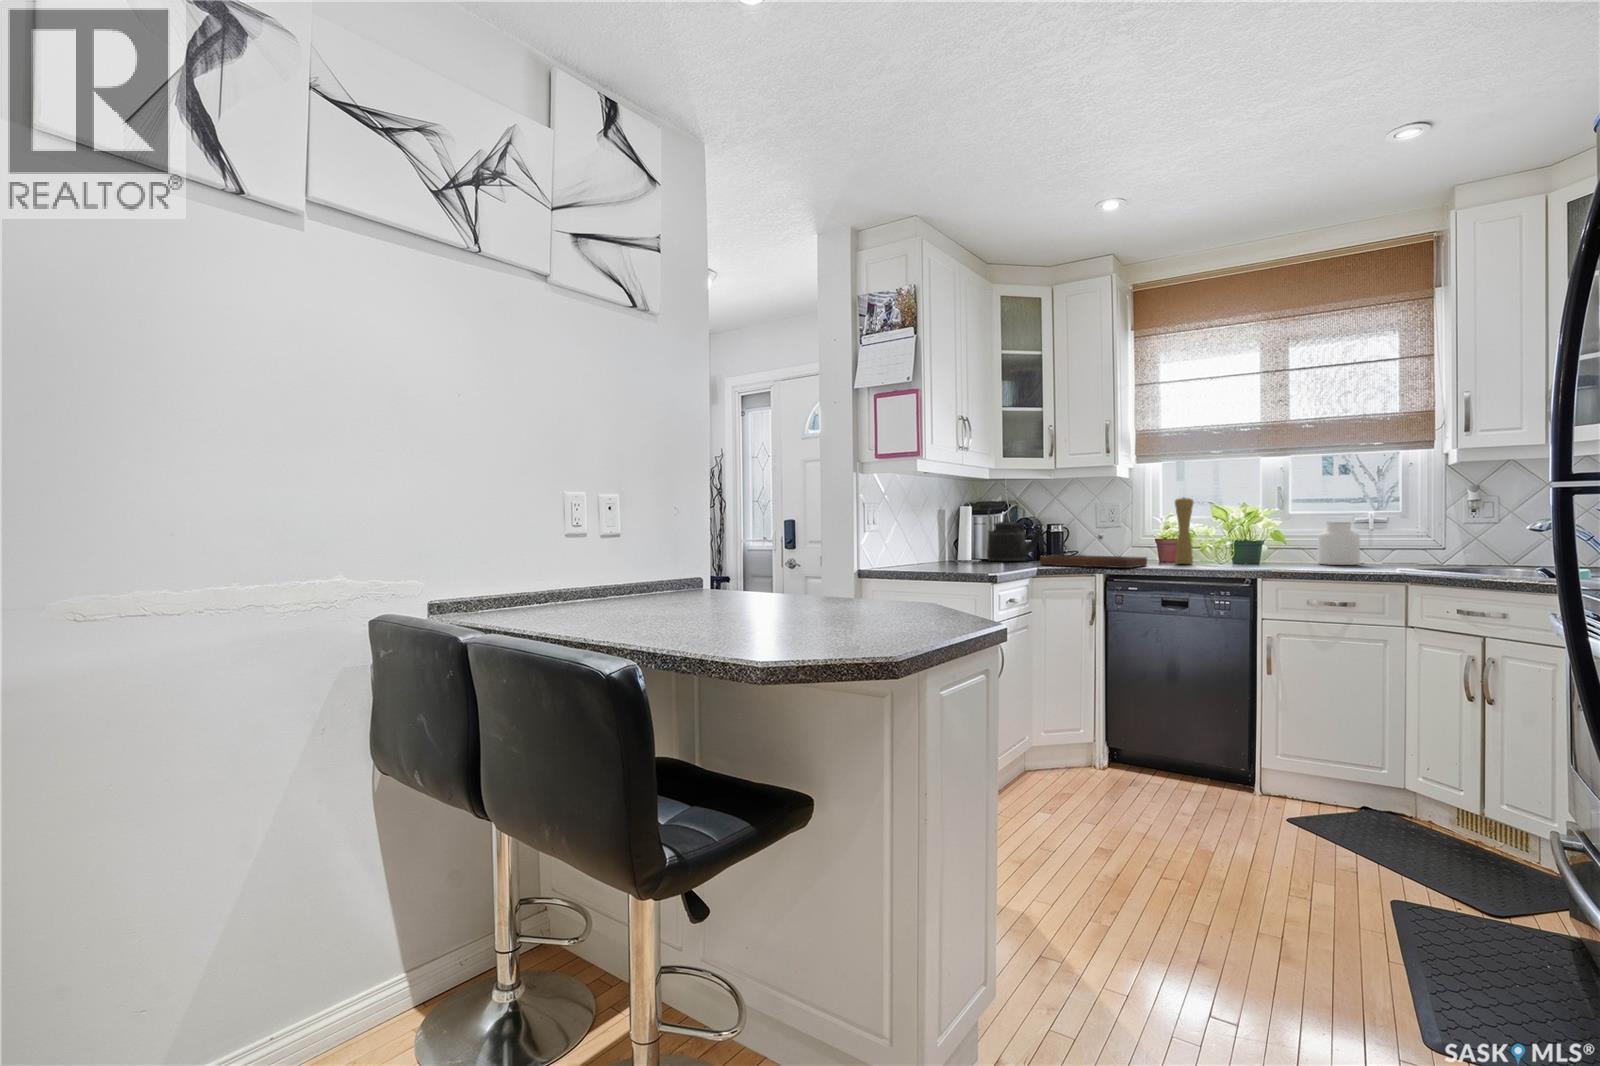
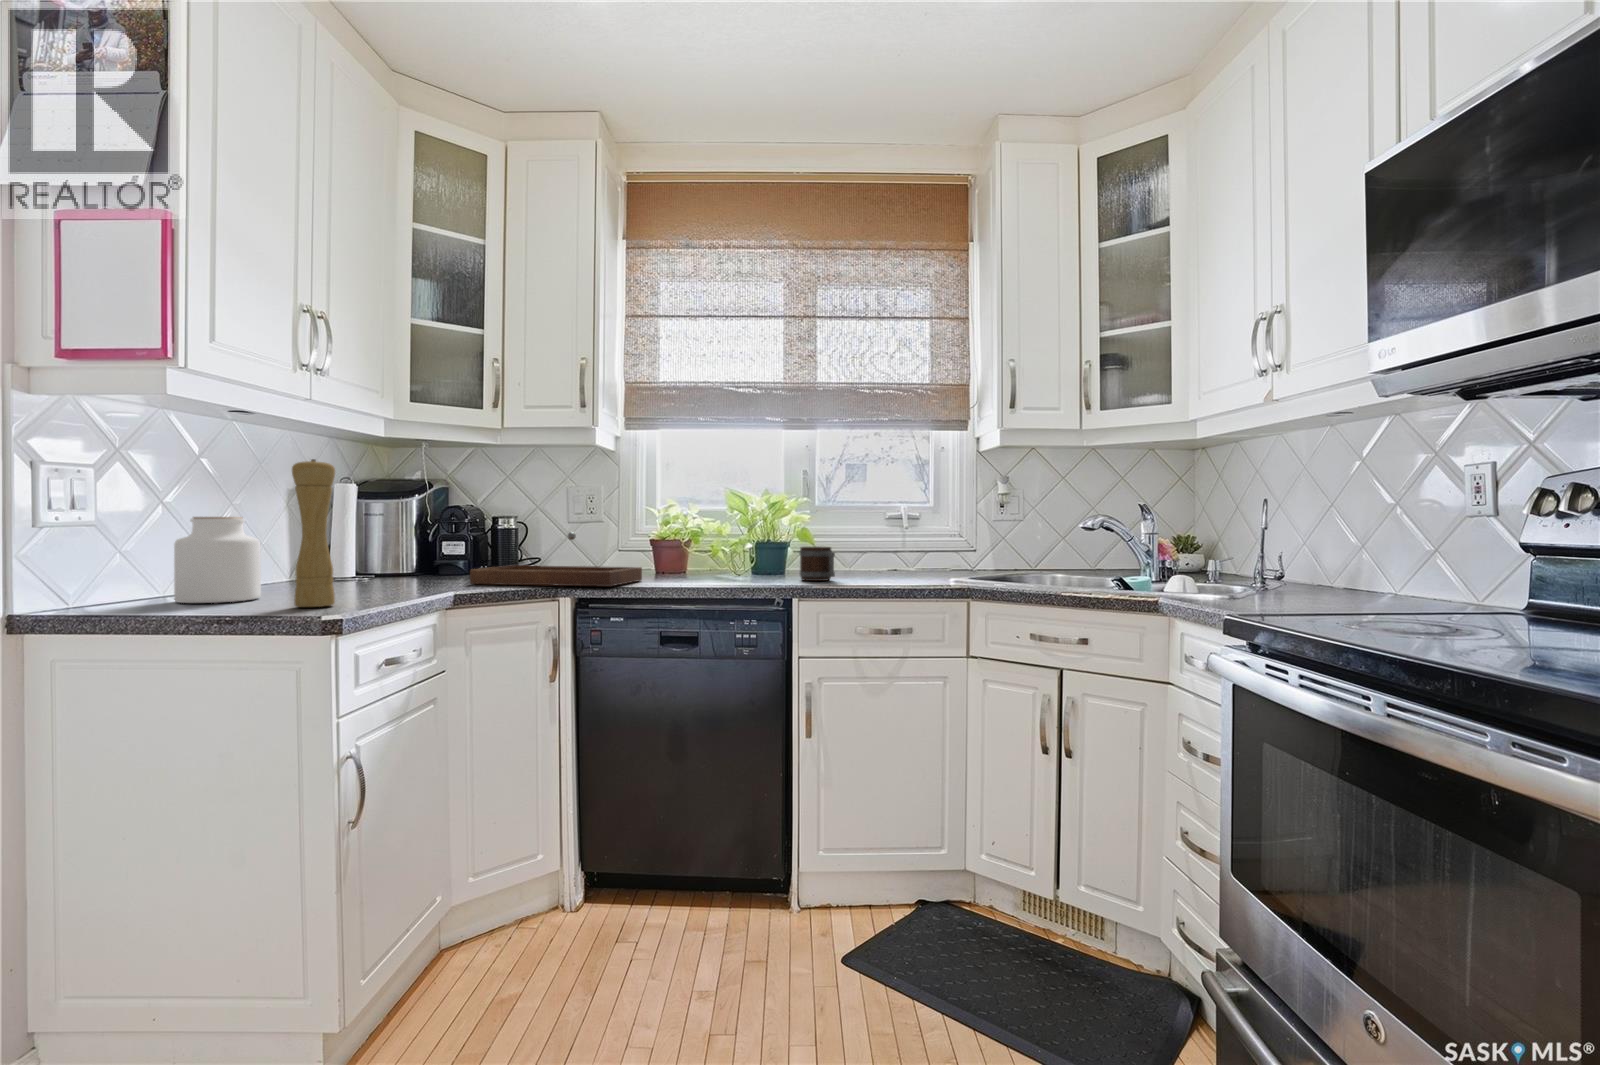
pepper mill: present [1175,497,1194,564] -> present [292,459,335,607]
kettle: present [987,509,1043,561] -> none [384,487,487,578]
jar: present [1317,522,1360,565] -> present [174,517,261,603]
mug: none [1266,545,1293,569] -> present [800,547,835,581]

